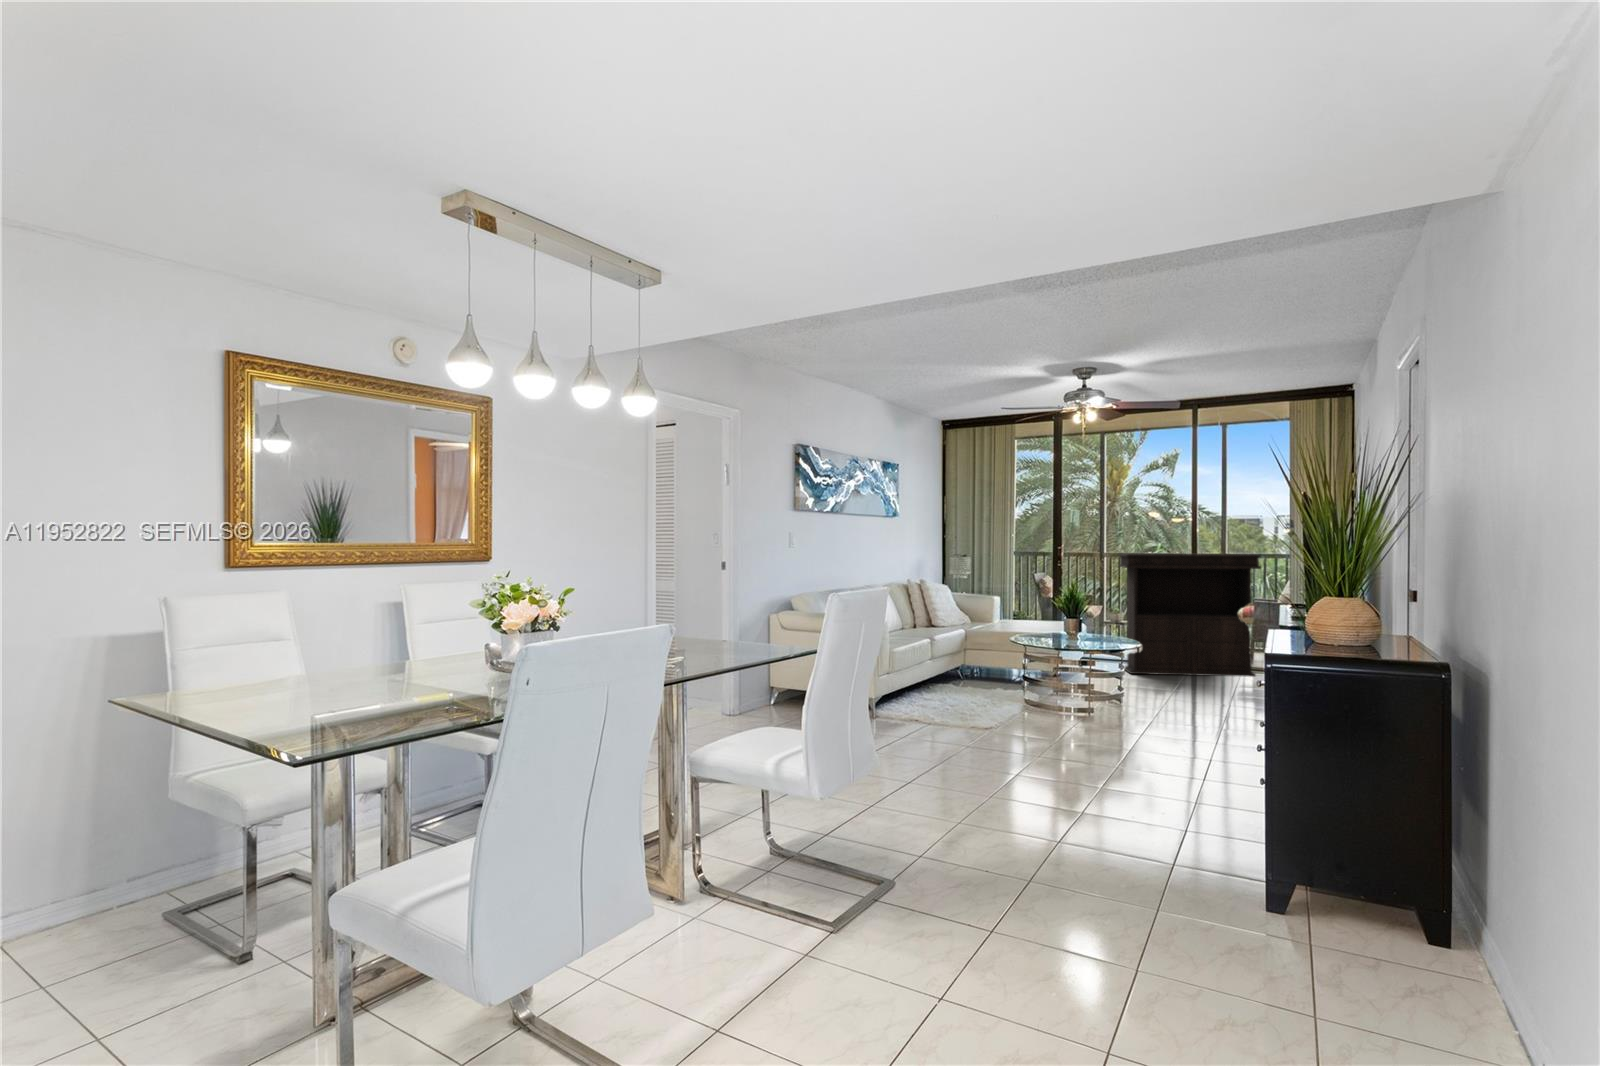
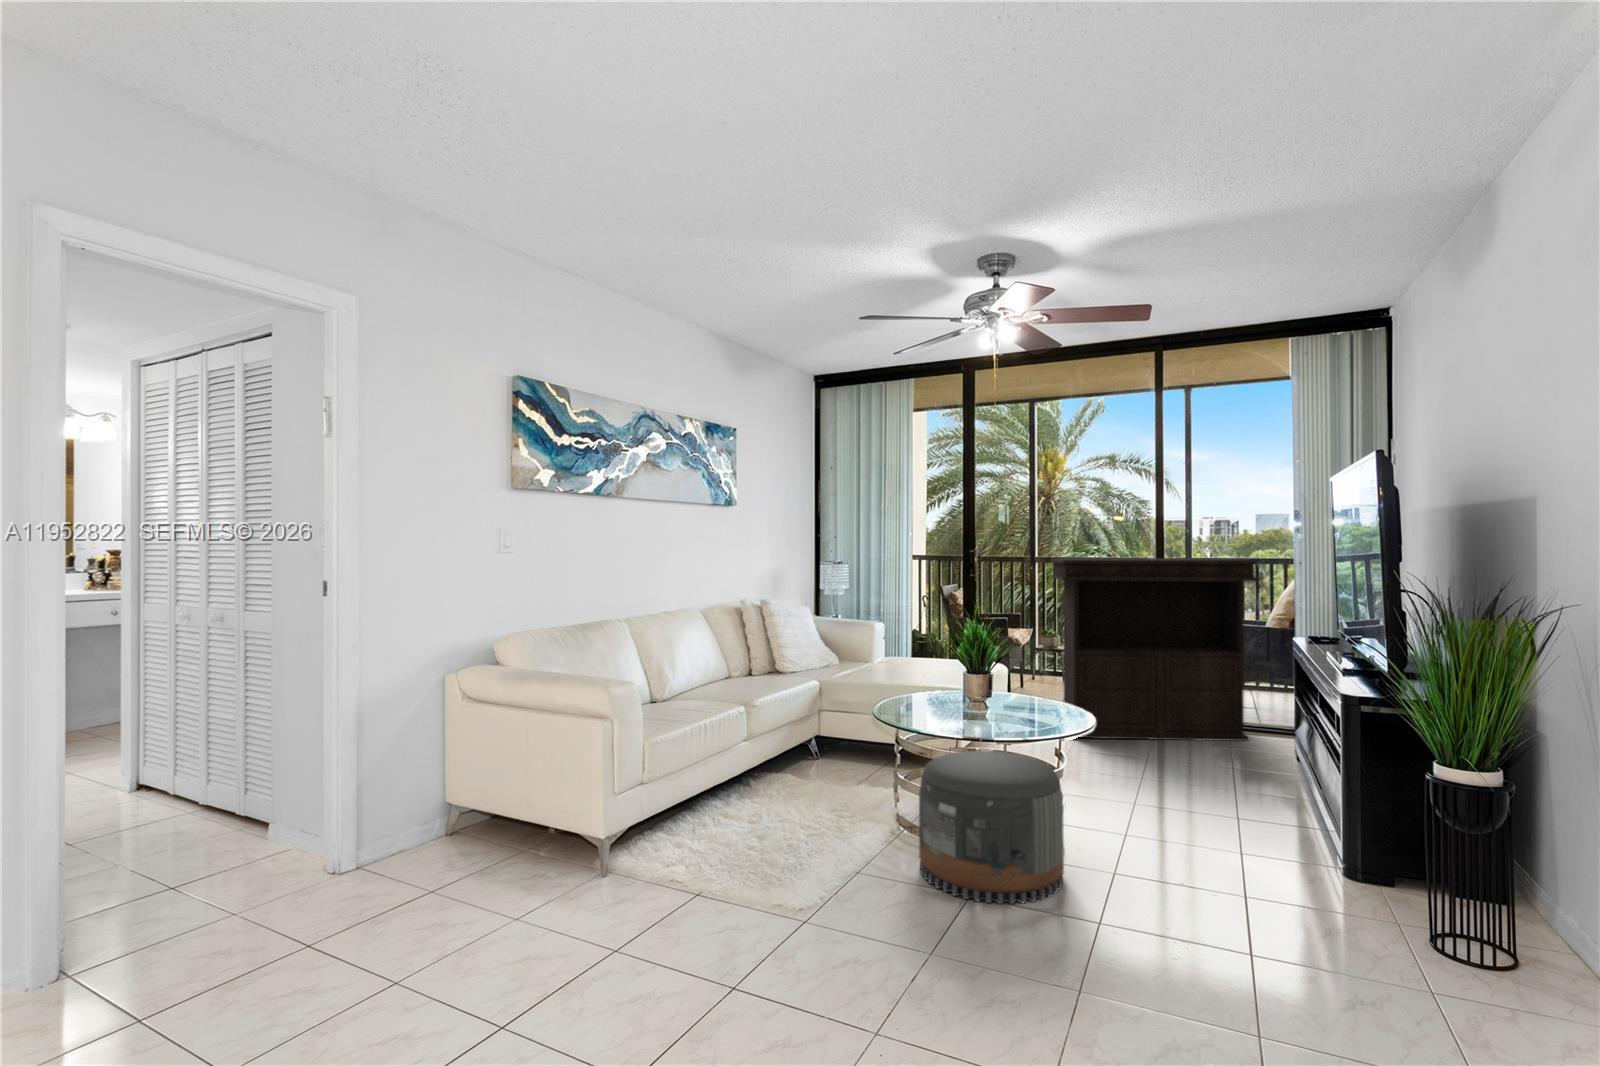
pouf: none [1044,658,1124,730] -> present [919,751,1064,904]

